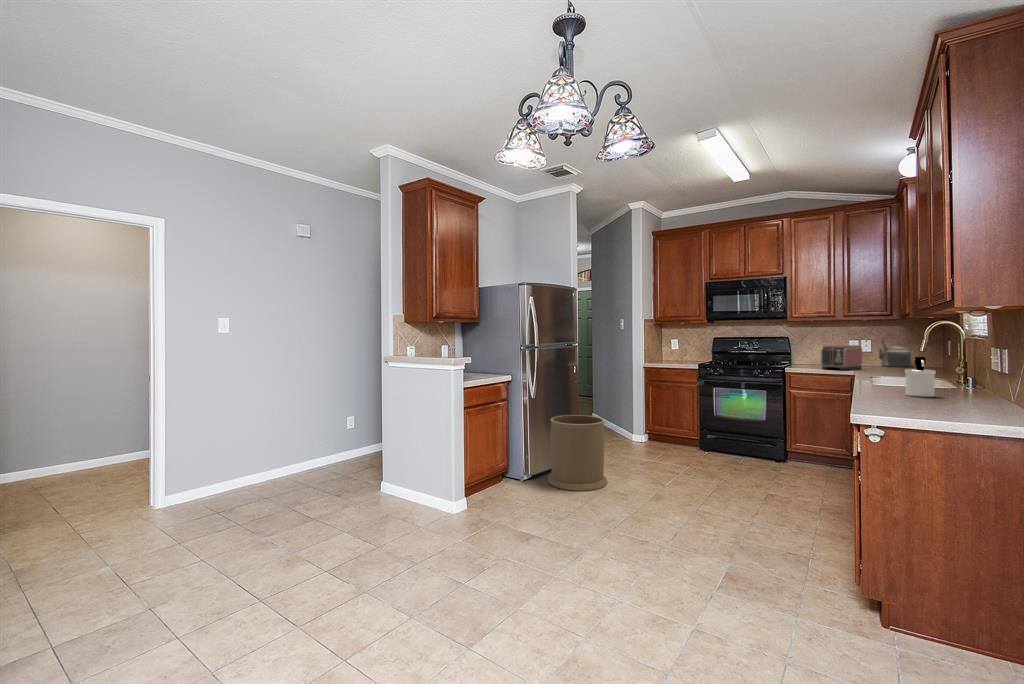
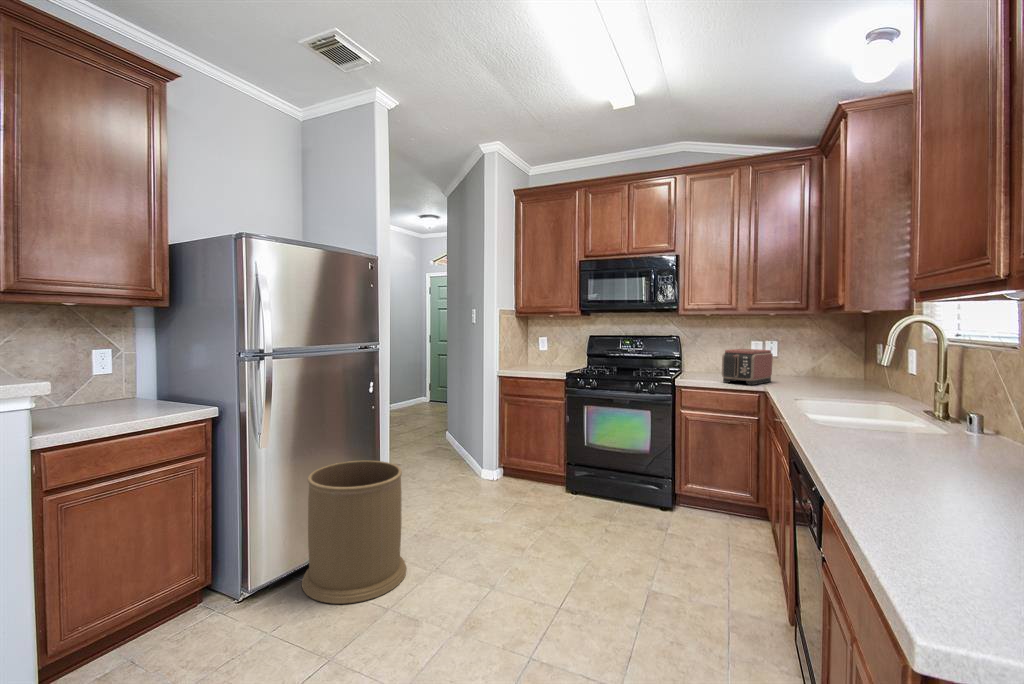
kettle: present [877,334,911,367] -> none [785,335,825,378]
soap dispenser: present [905,357,936,397] -> none [905,390,968,474]

